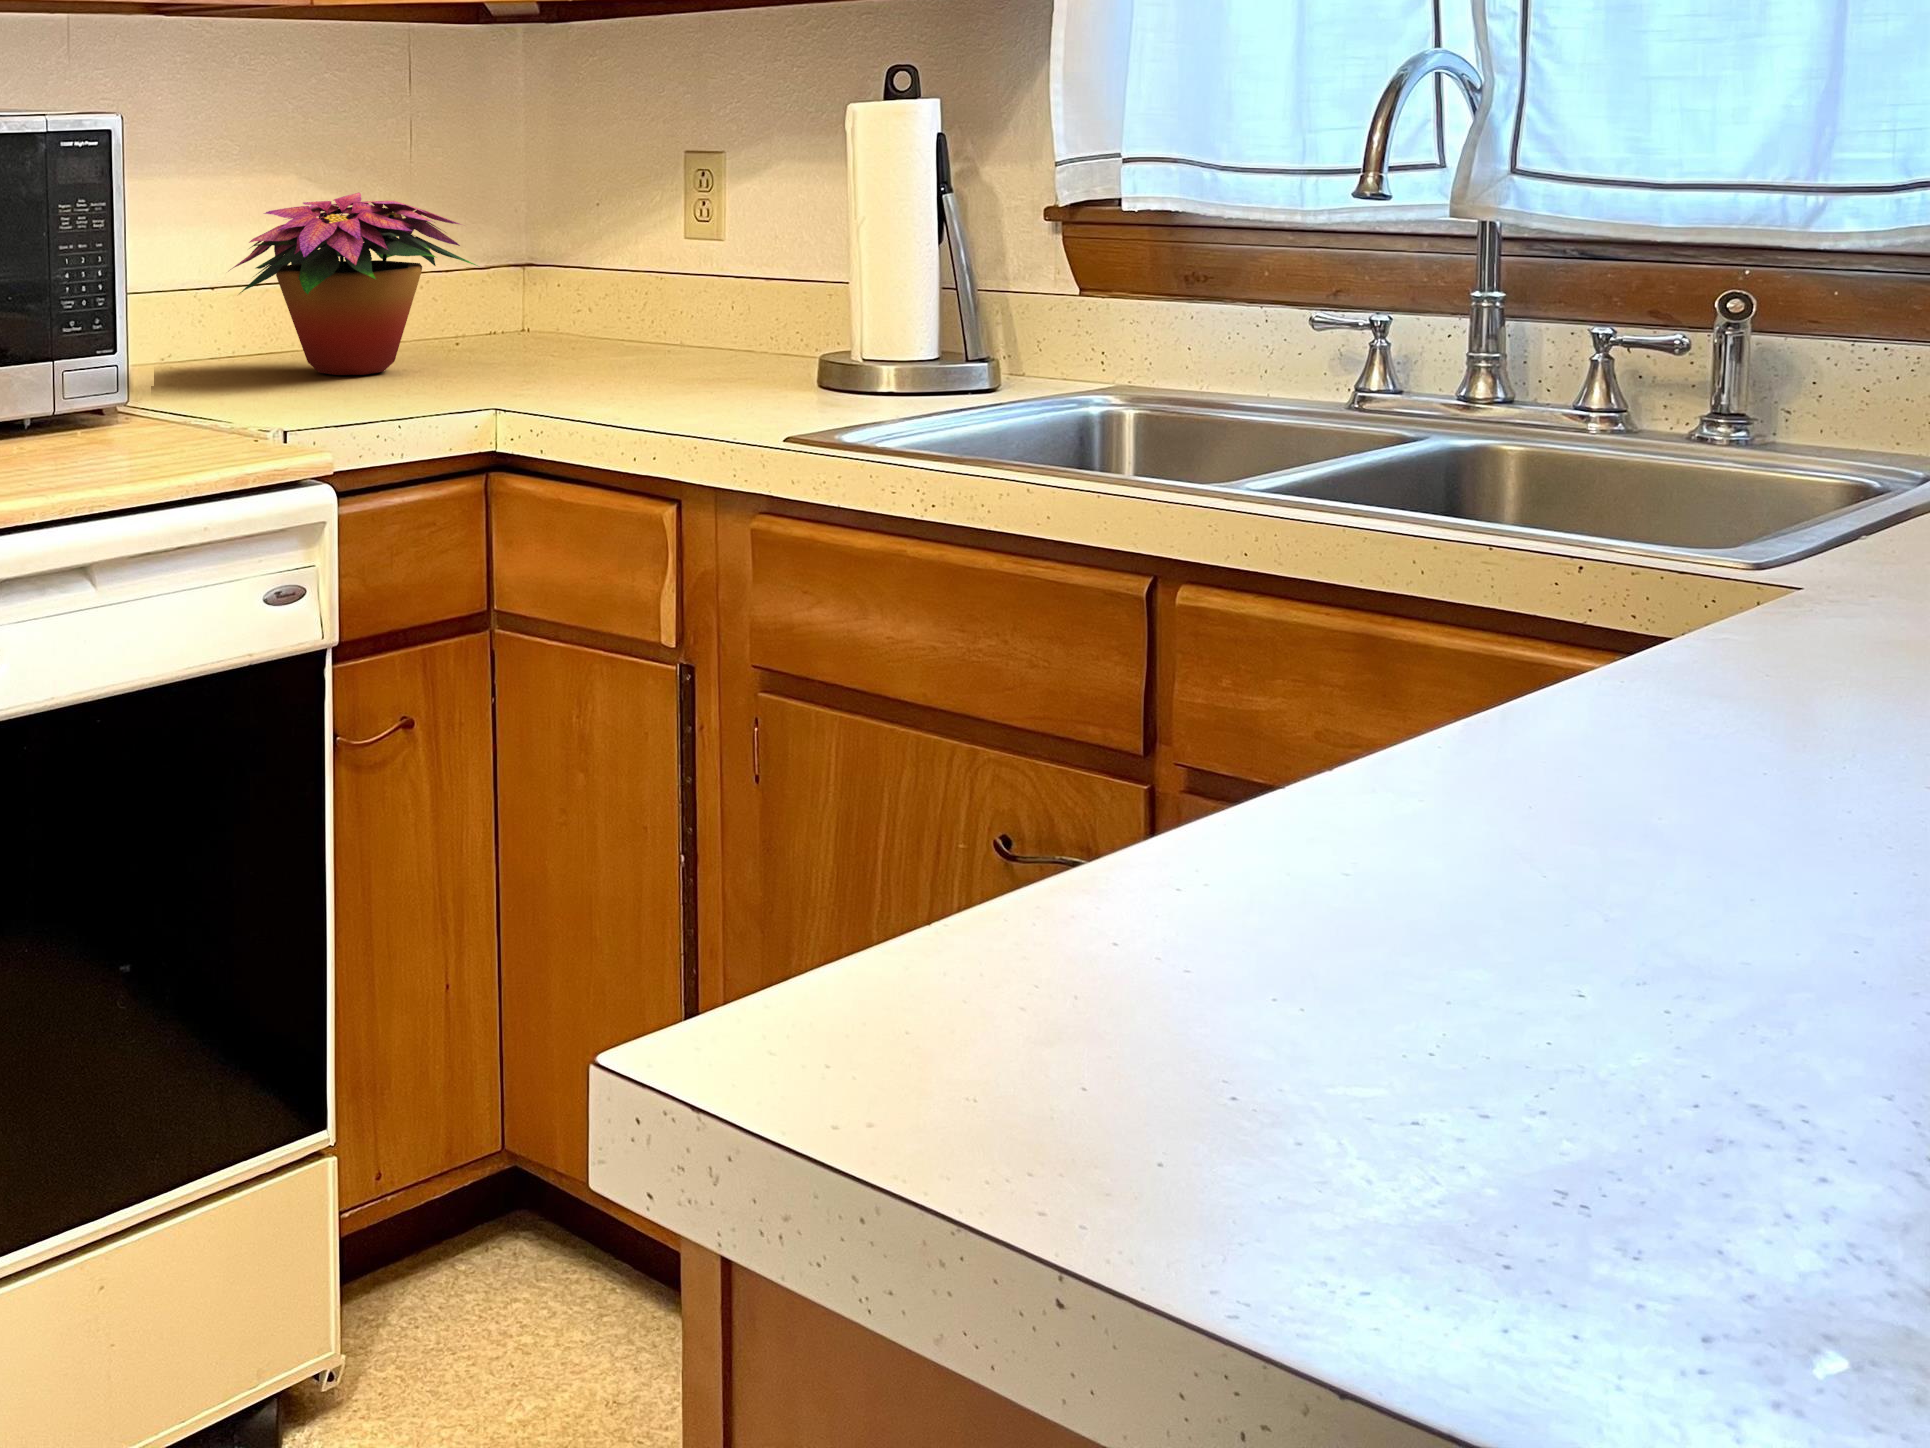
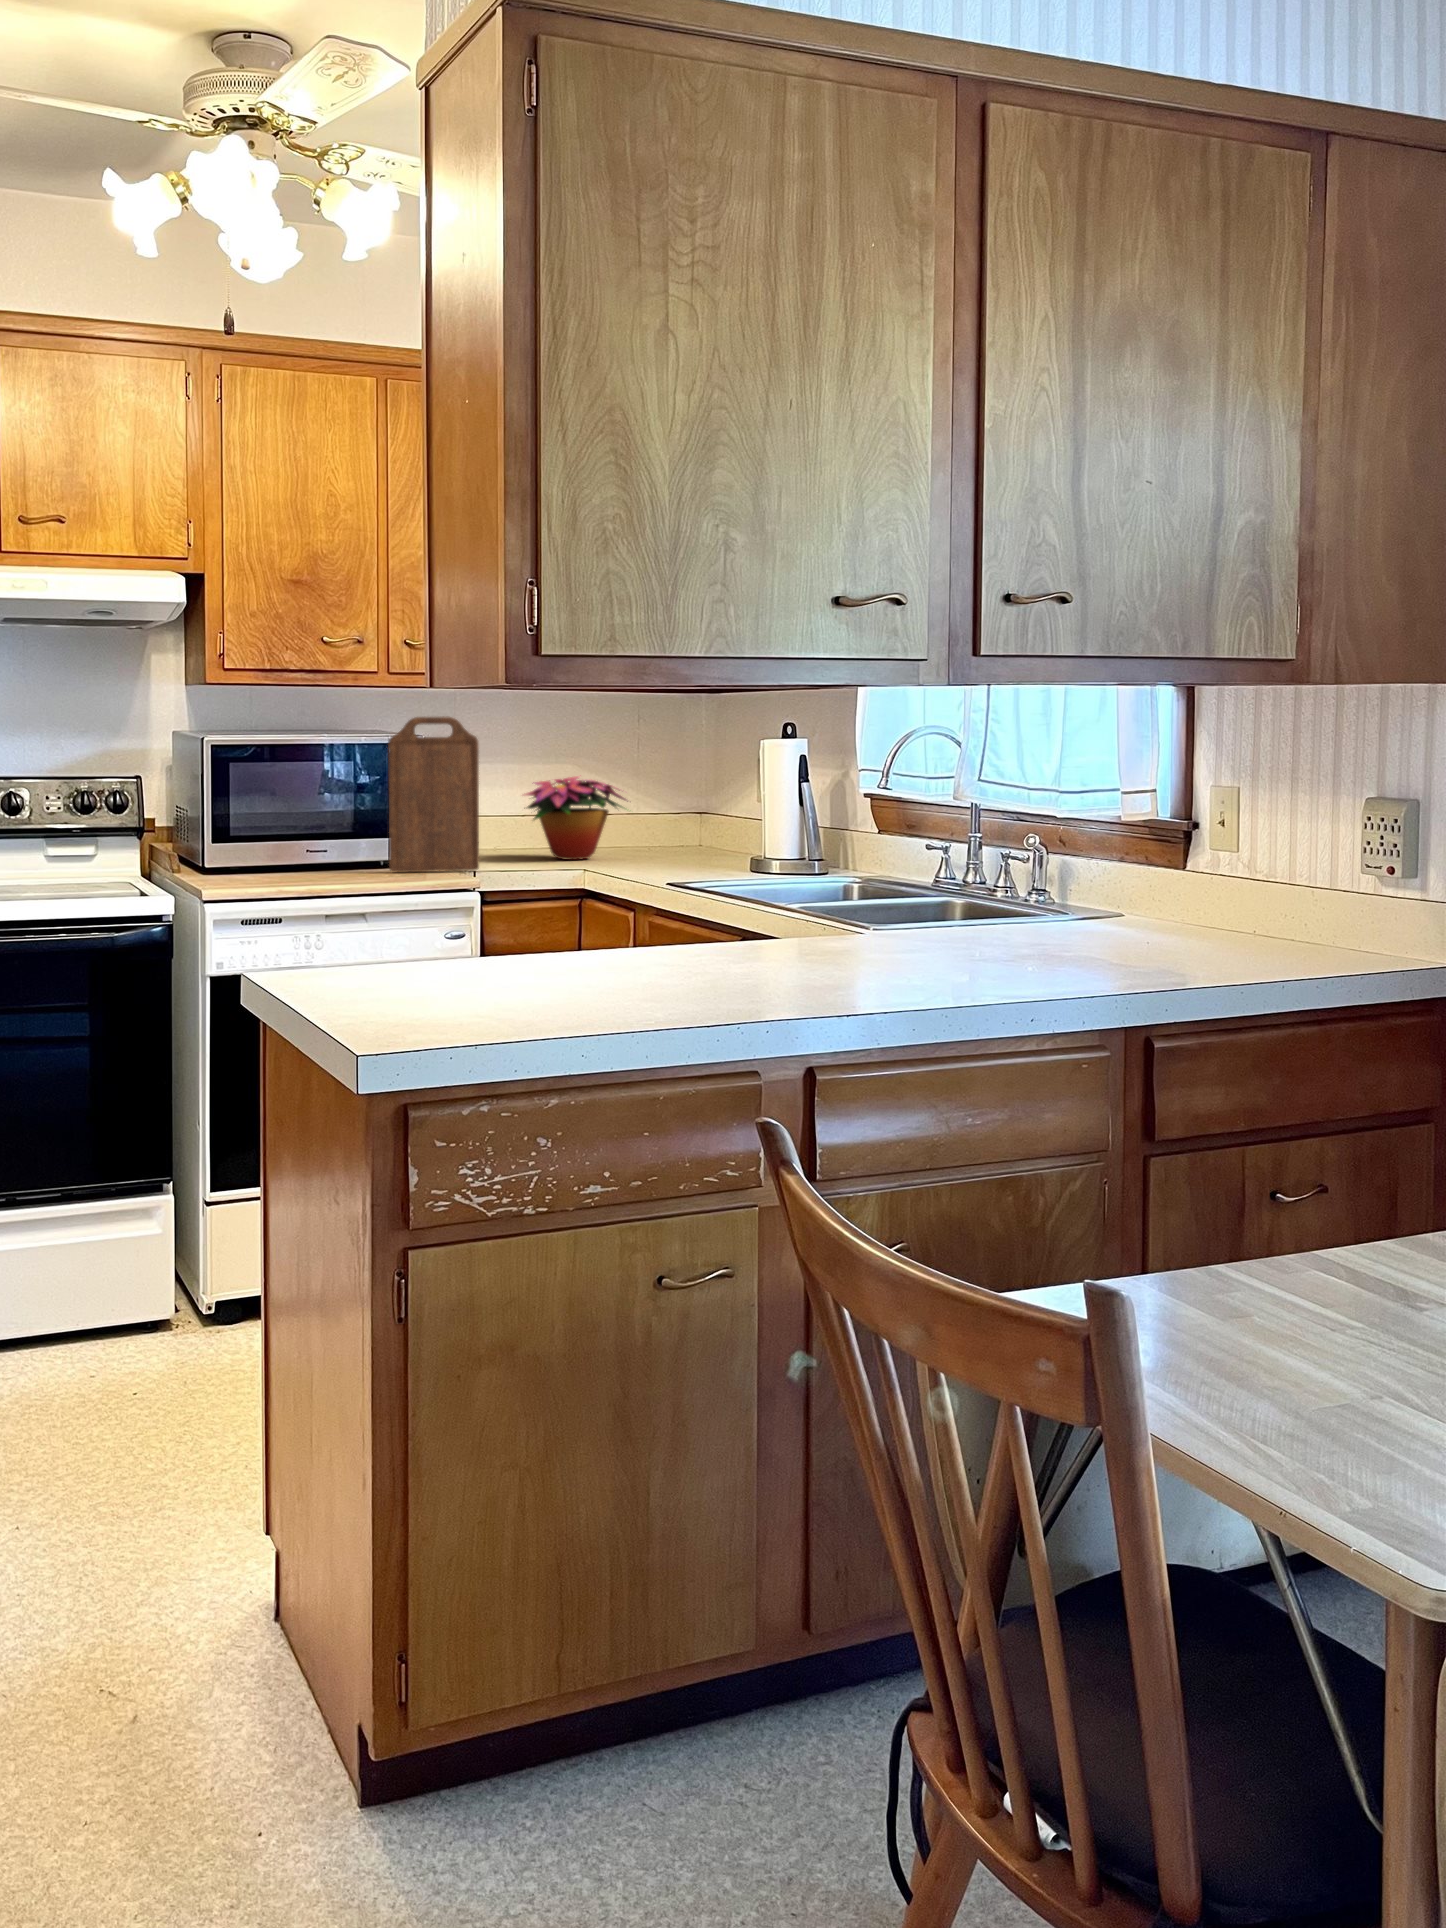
cutting board: none [43,65,251,442] -> present [388,717,479,873]

